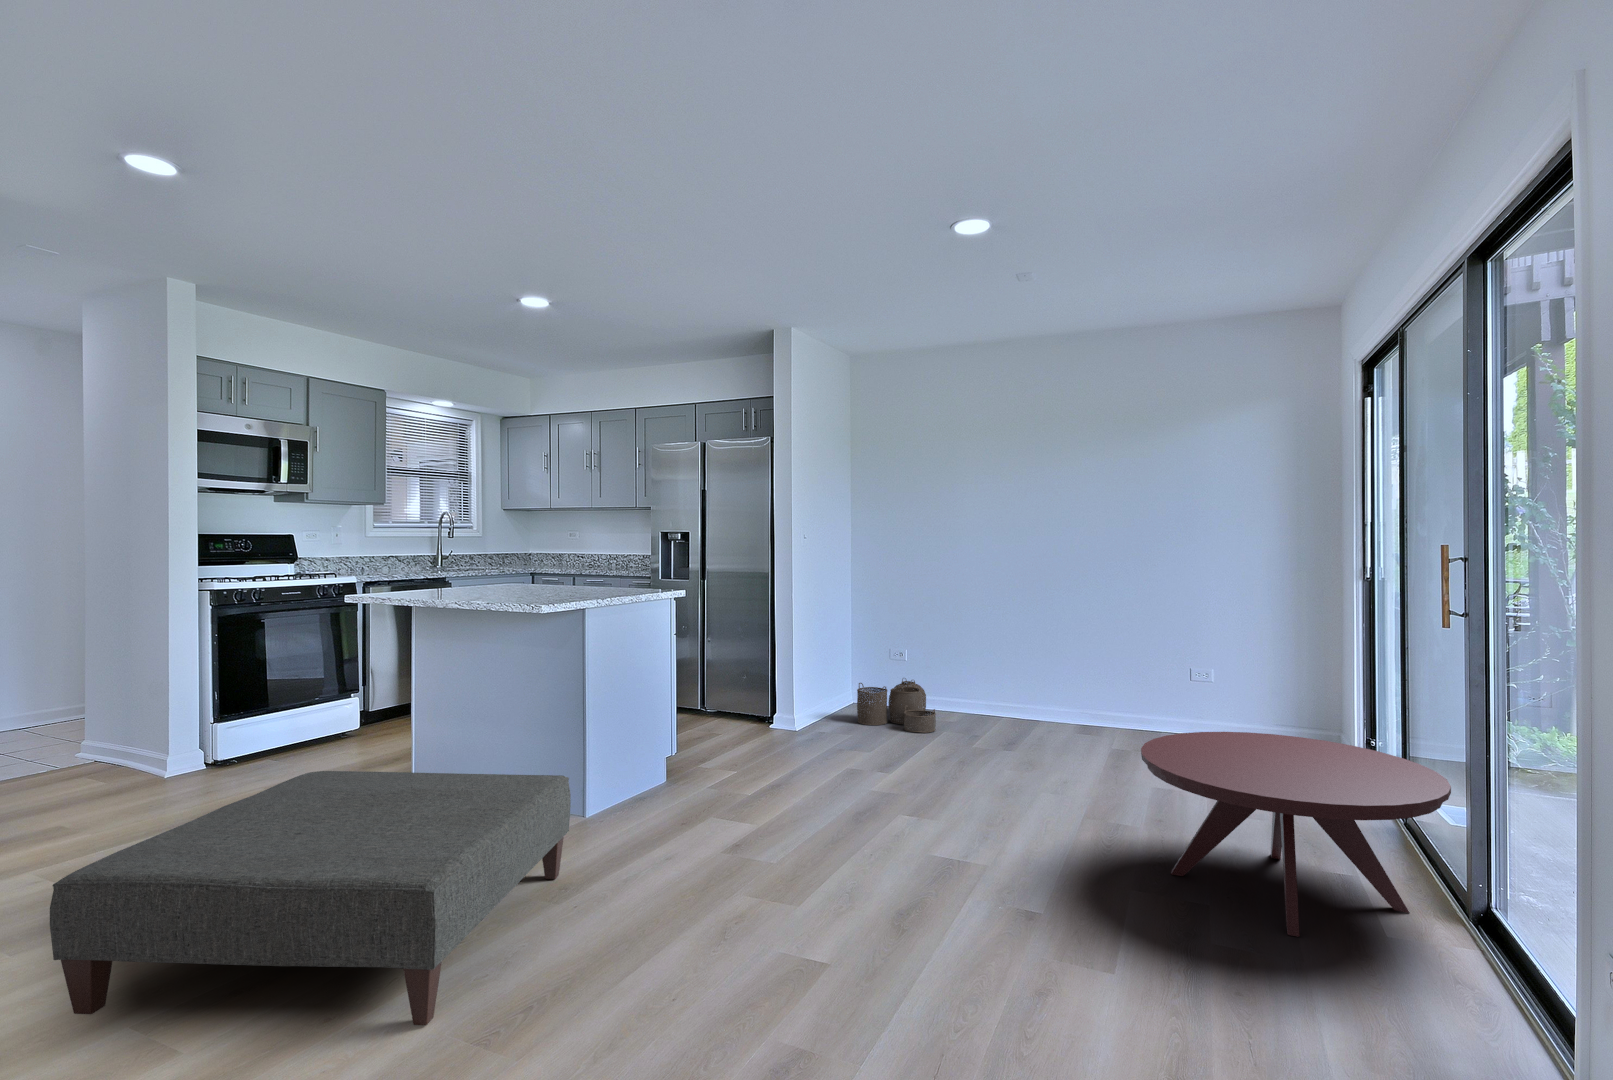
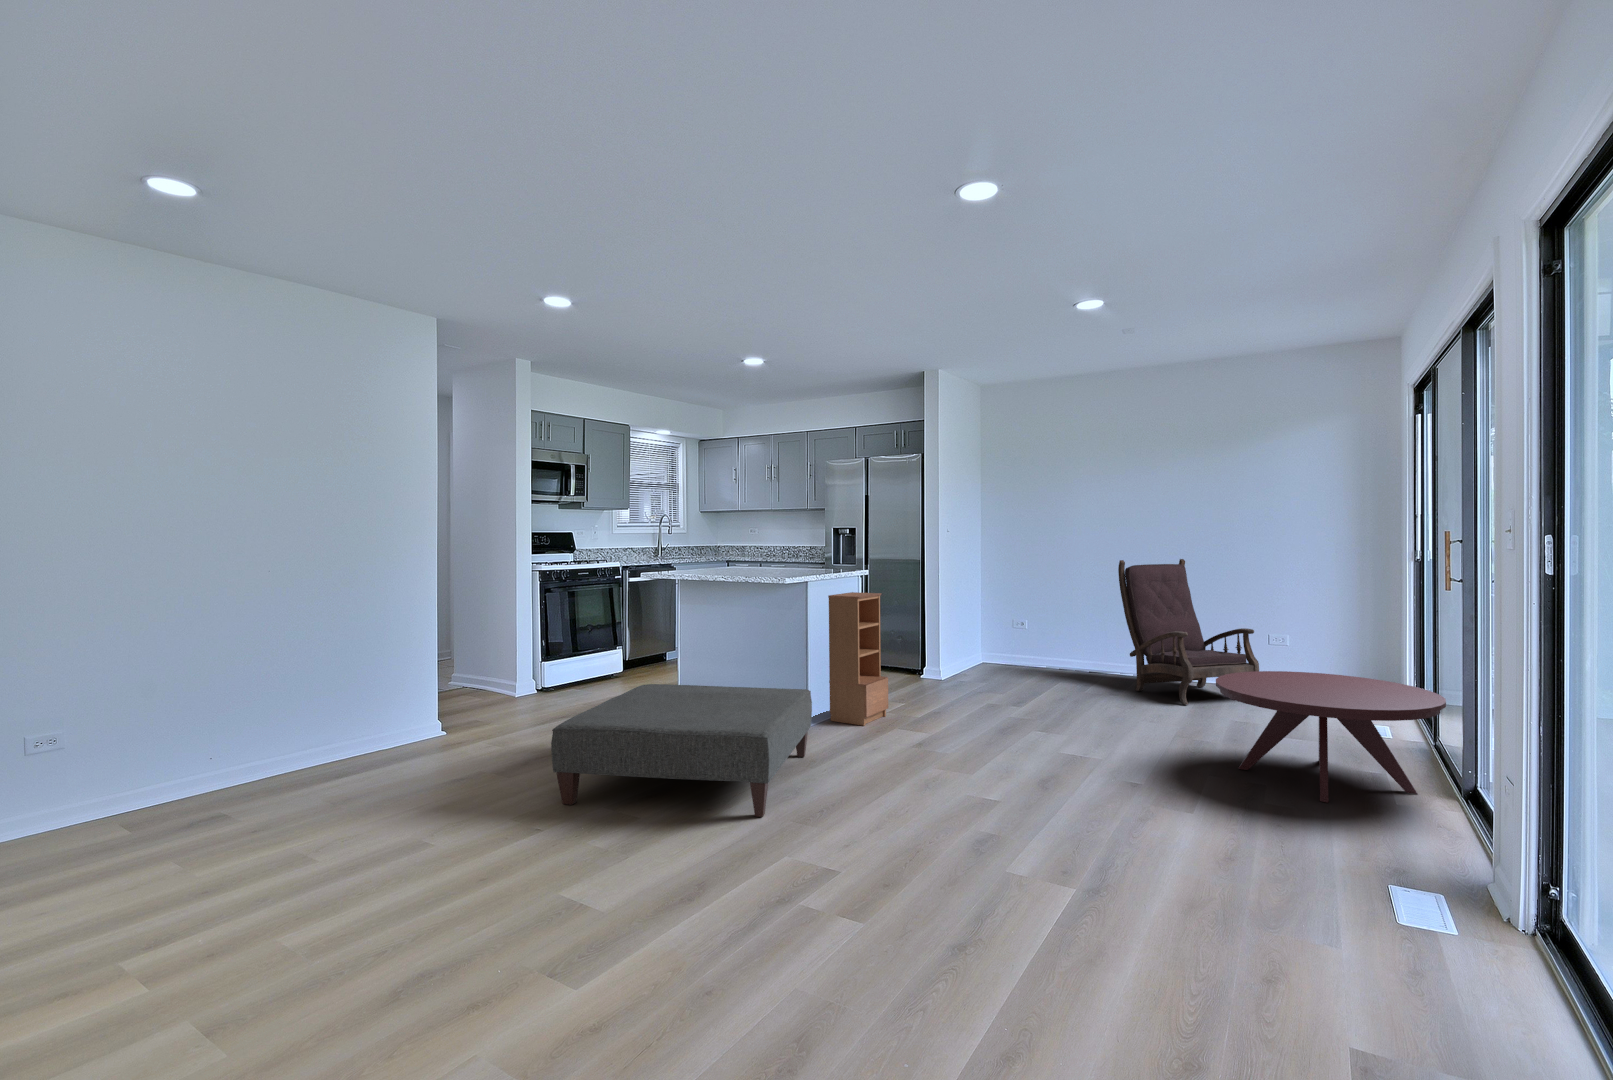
armchair: none [1015,575,1183,764] -> present [1118,559,1259,705]
bookcase: none [621,622,707,813] -> present [828,592,888,726]
woven basket: present [857,678,936,733] -> none [990,642,1054,683]

